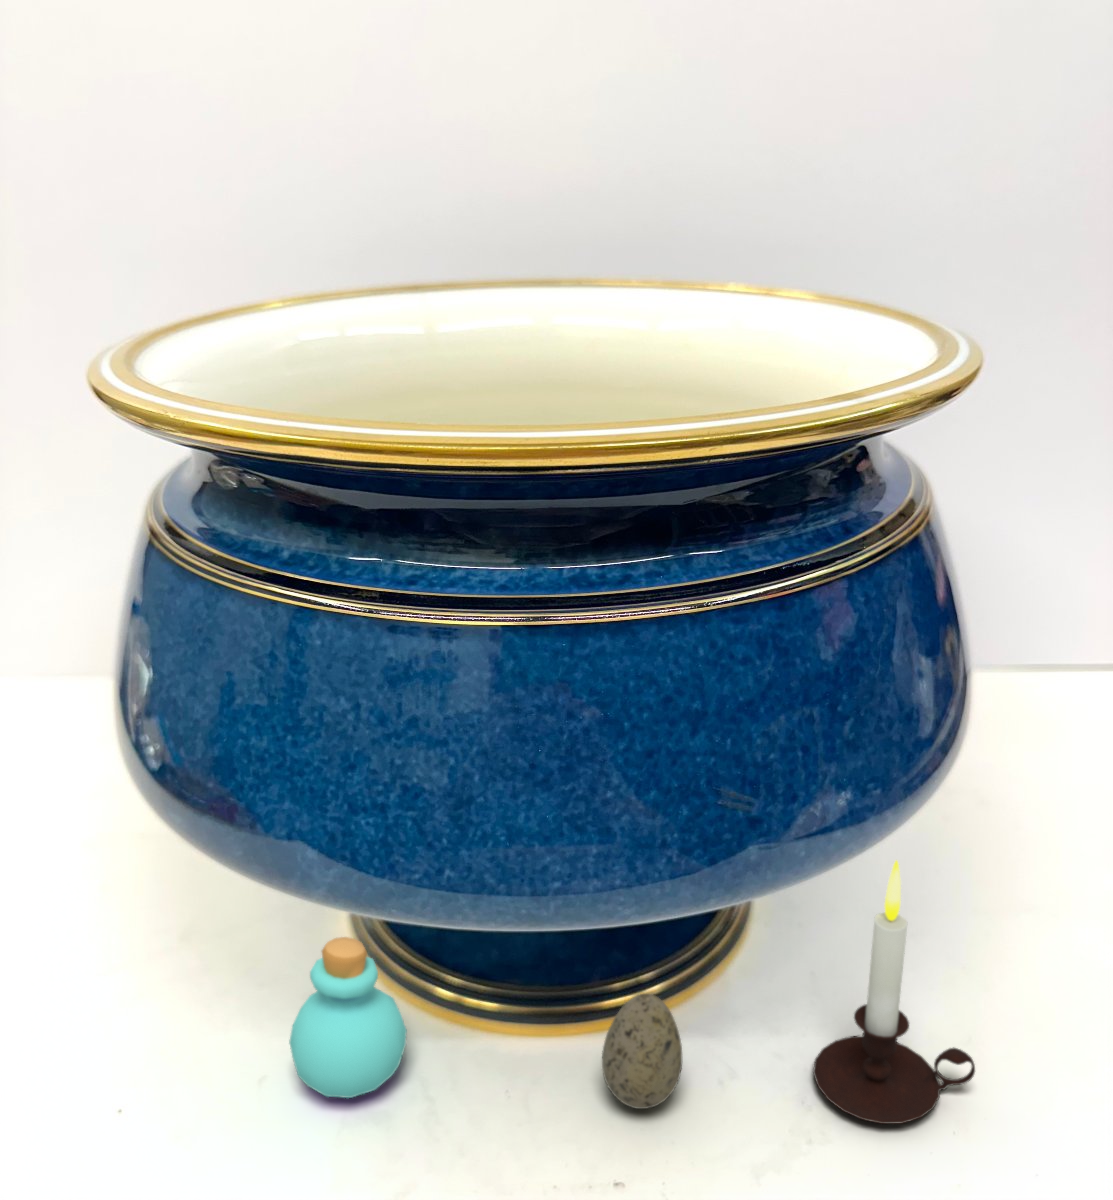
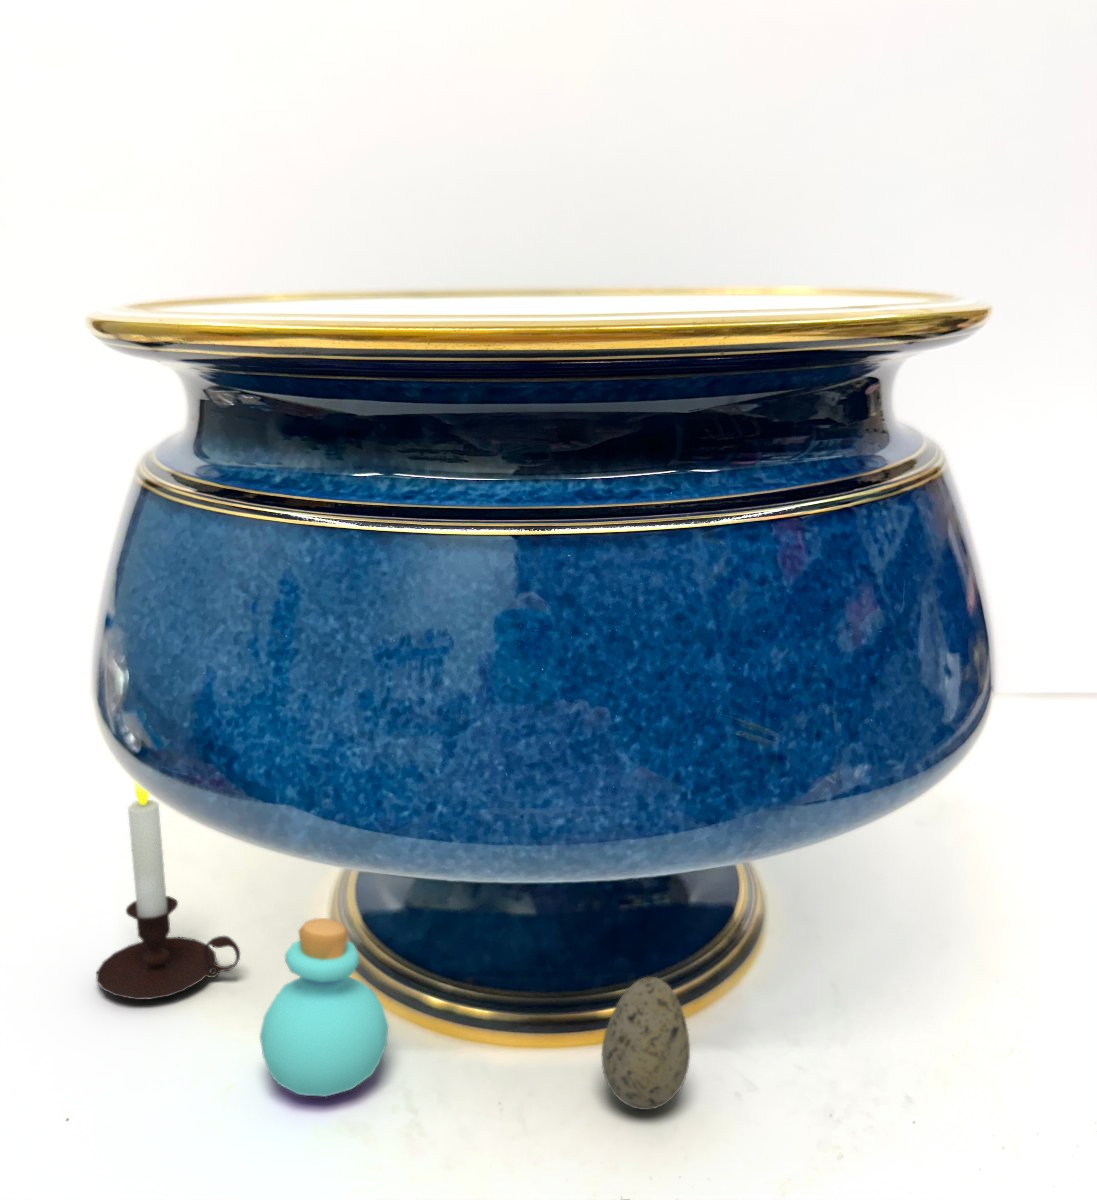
candle: present [813,861,975,1124] -> present [96,782,240,1000]

